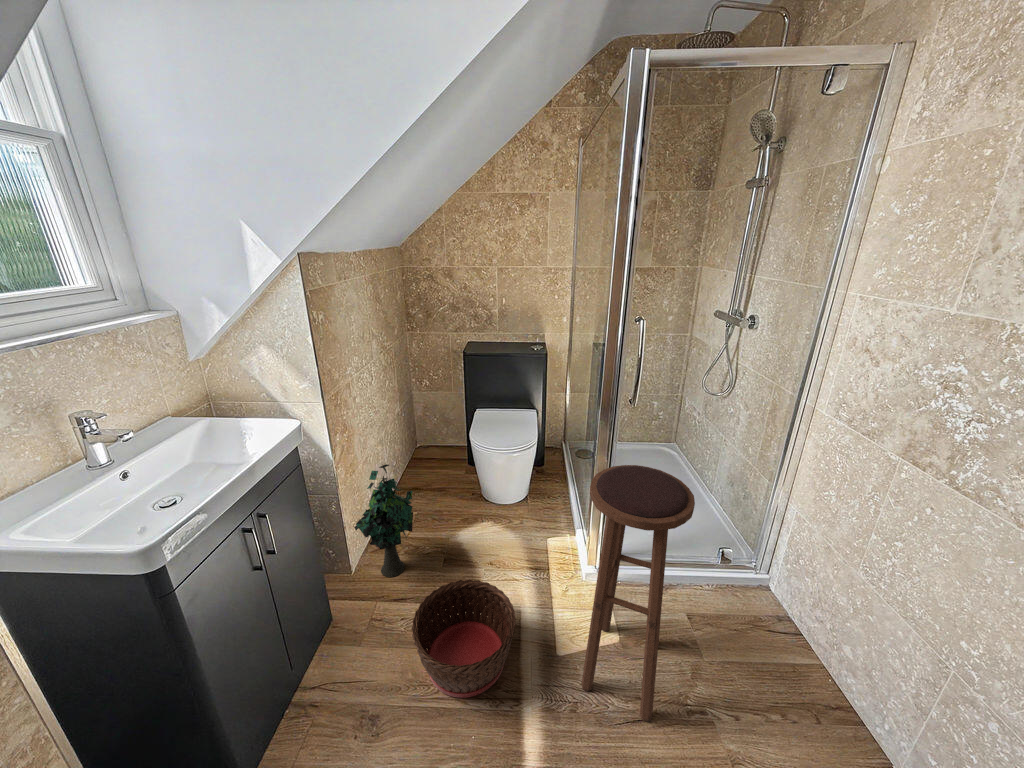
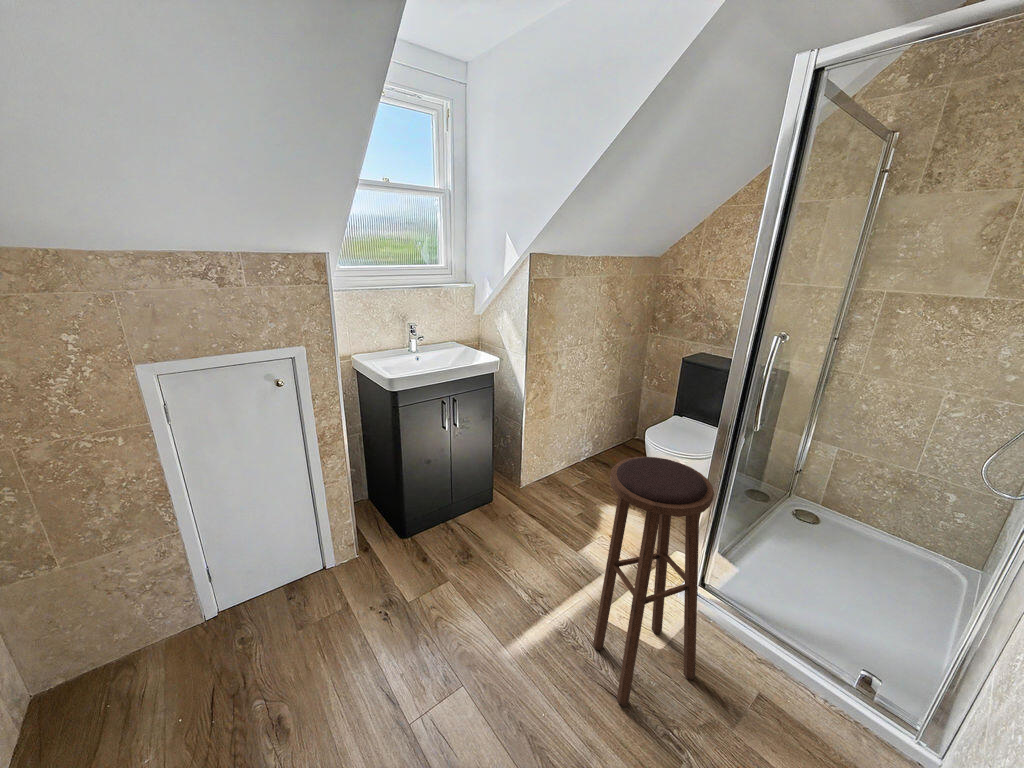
decorative plant: present [355,464,413,577] -> none [523,416,574,502]
basket: present [412,579,516,698] -> none [501,510,580,593]

